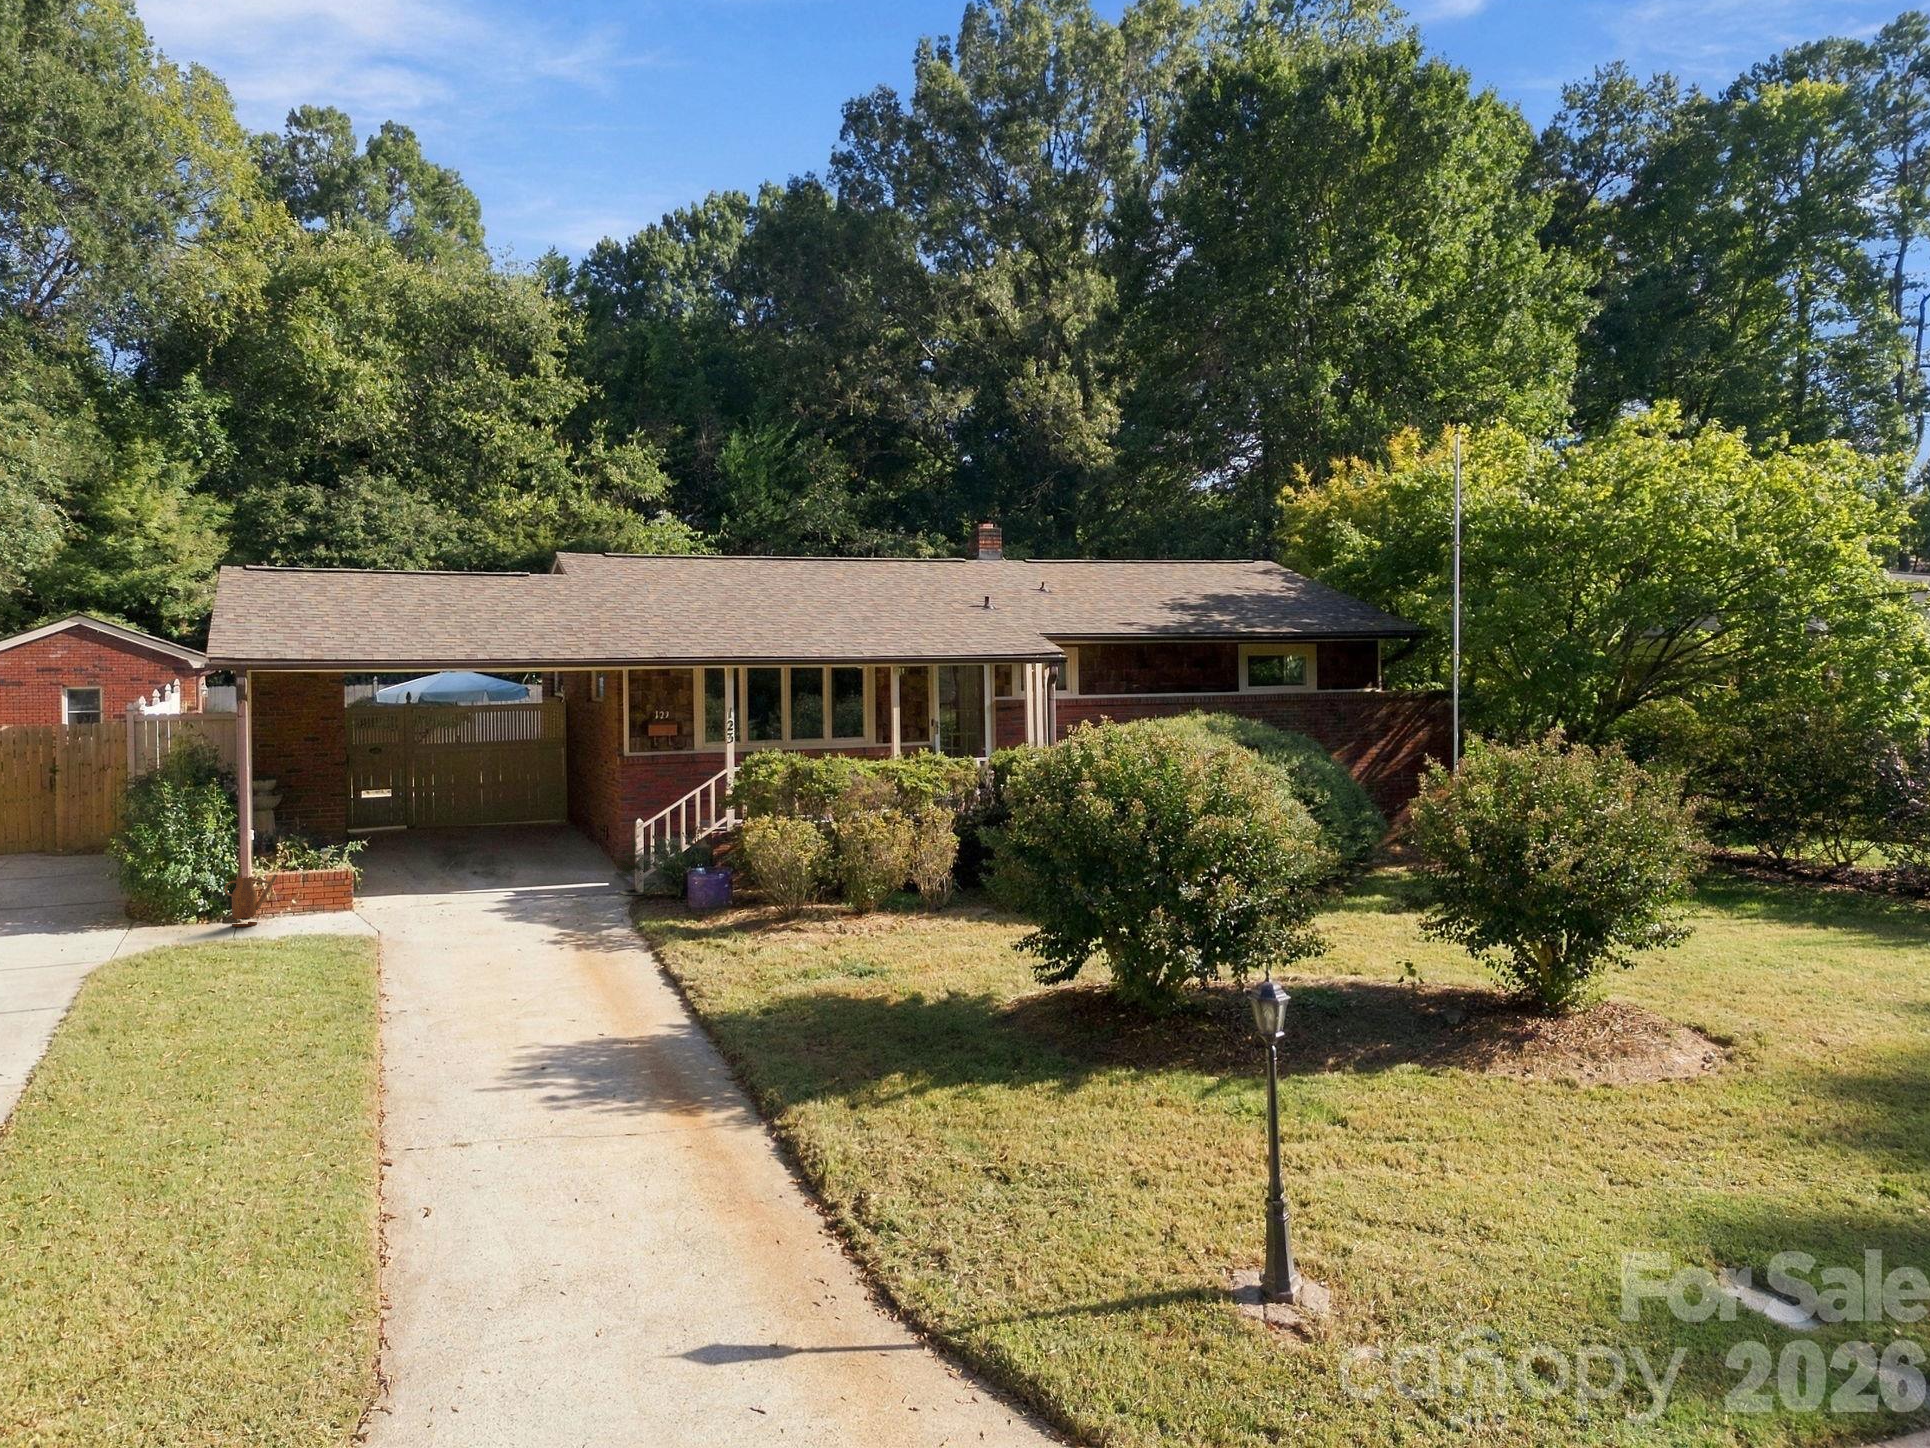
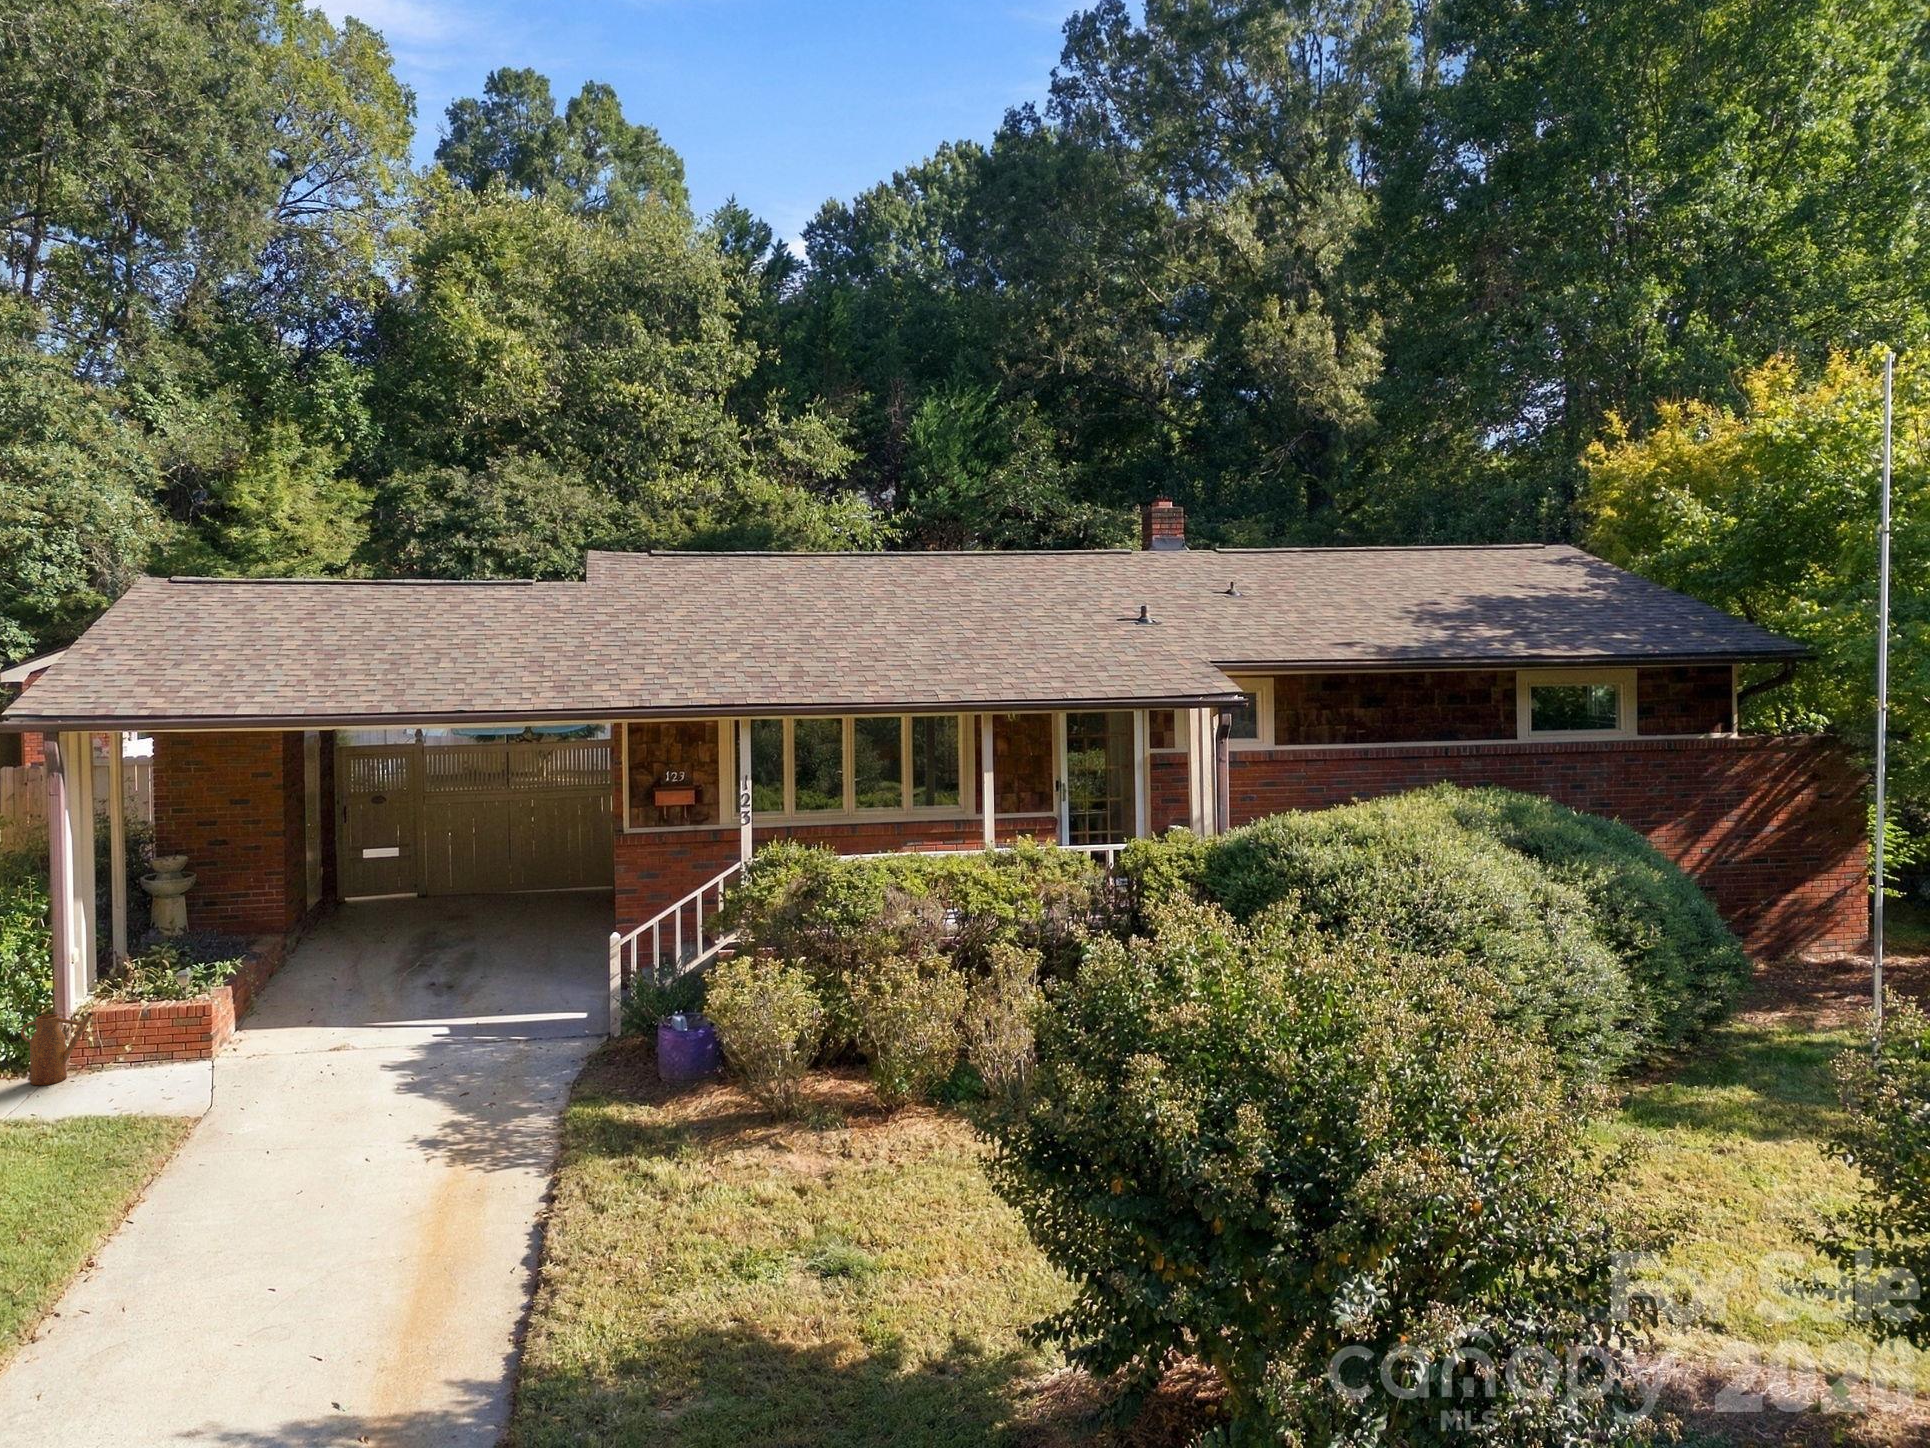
potted tree: present [614,835,652,895] -> none [555,960,612,1048]

